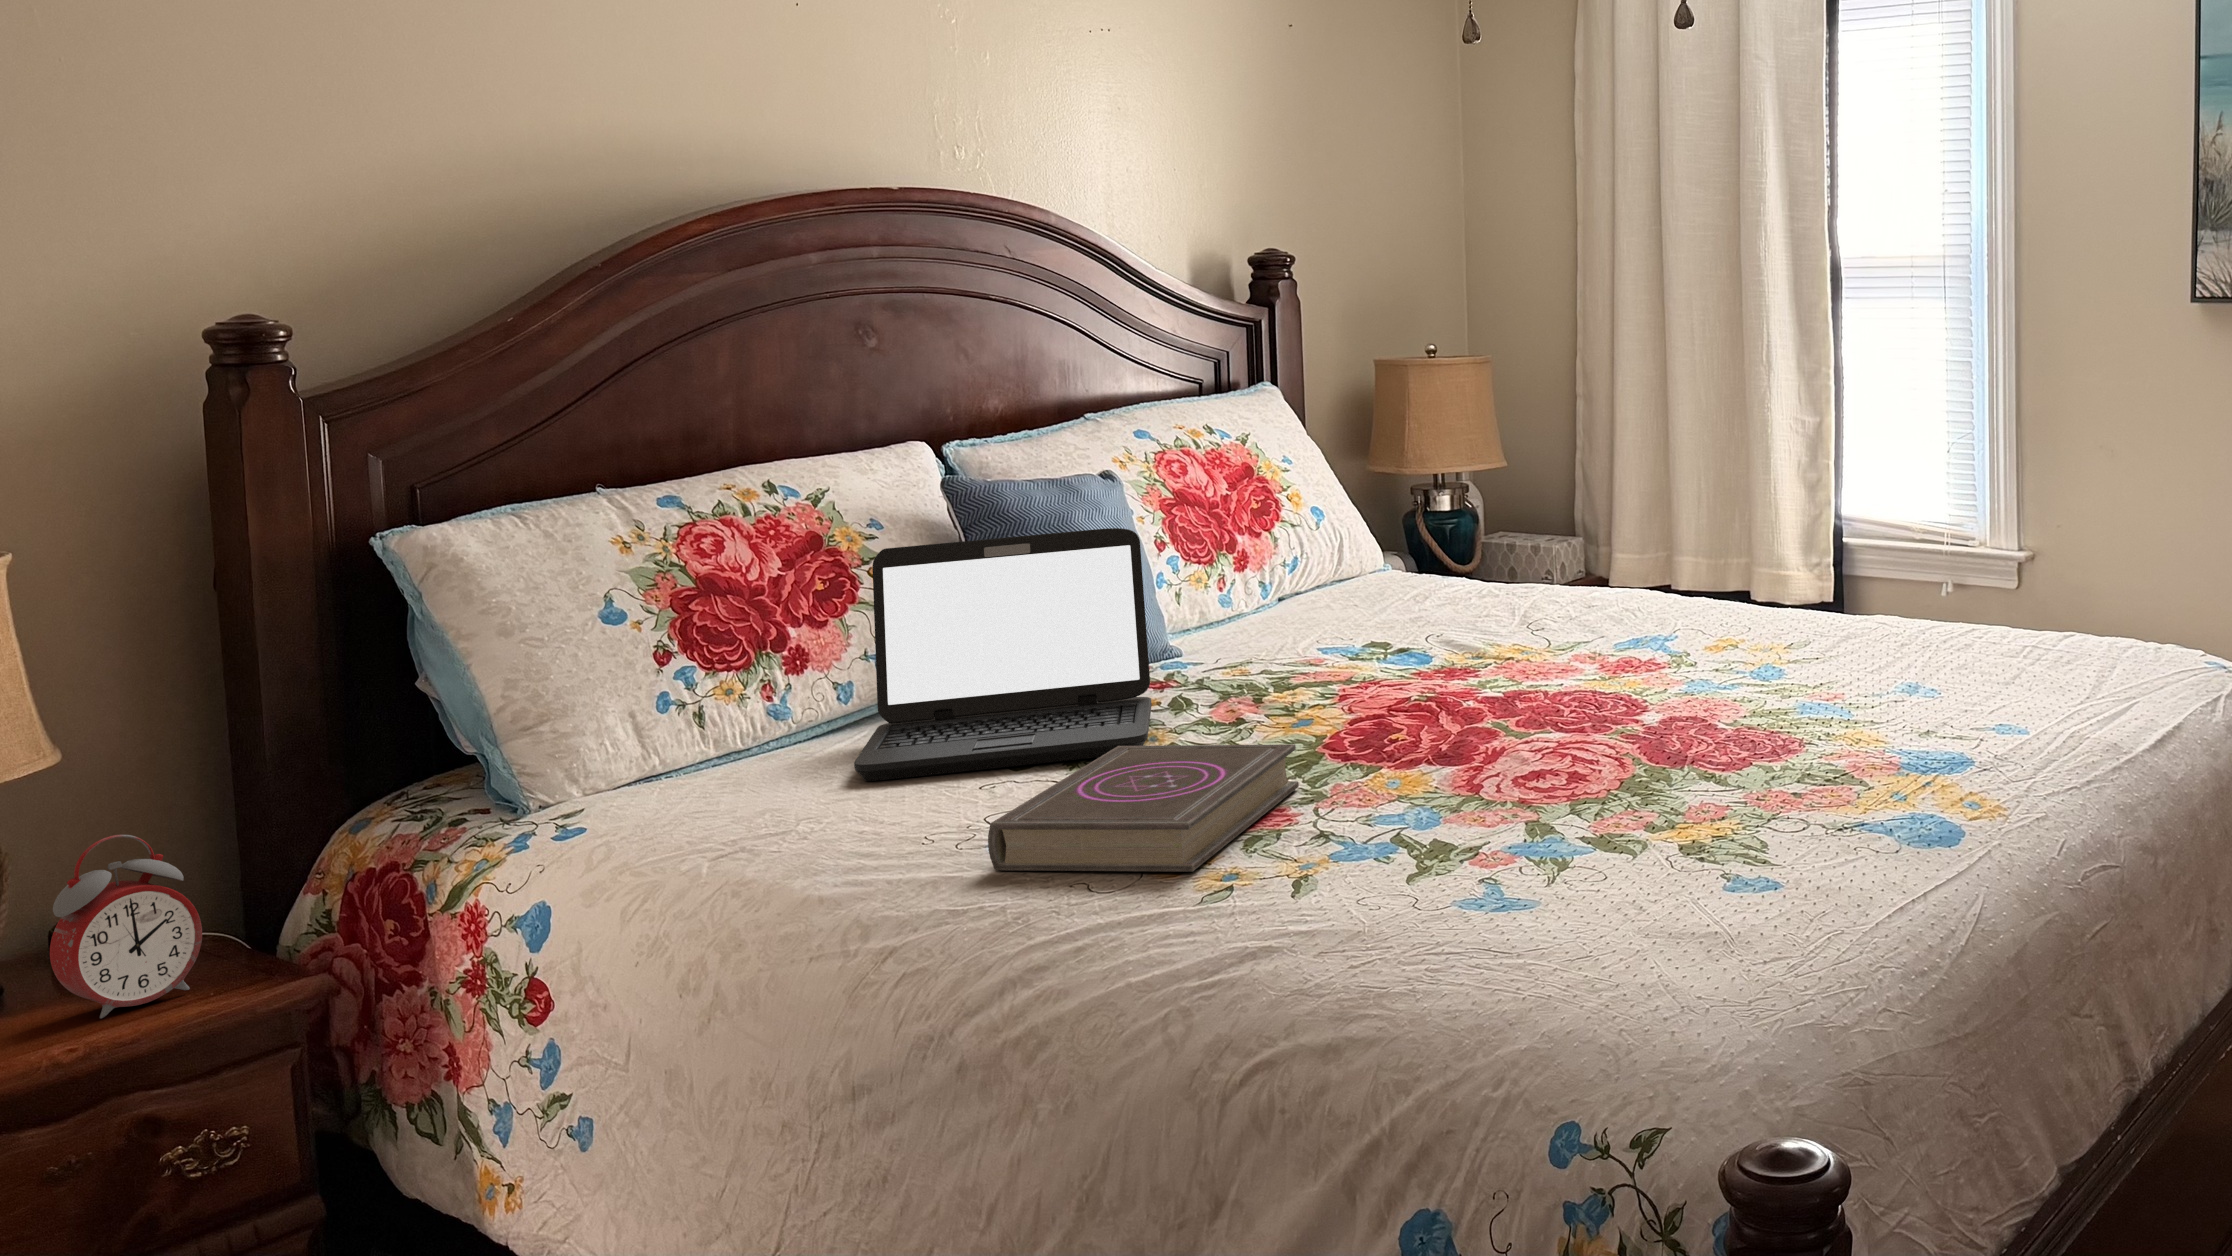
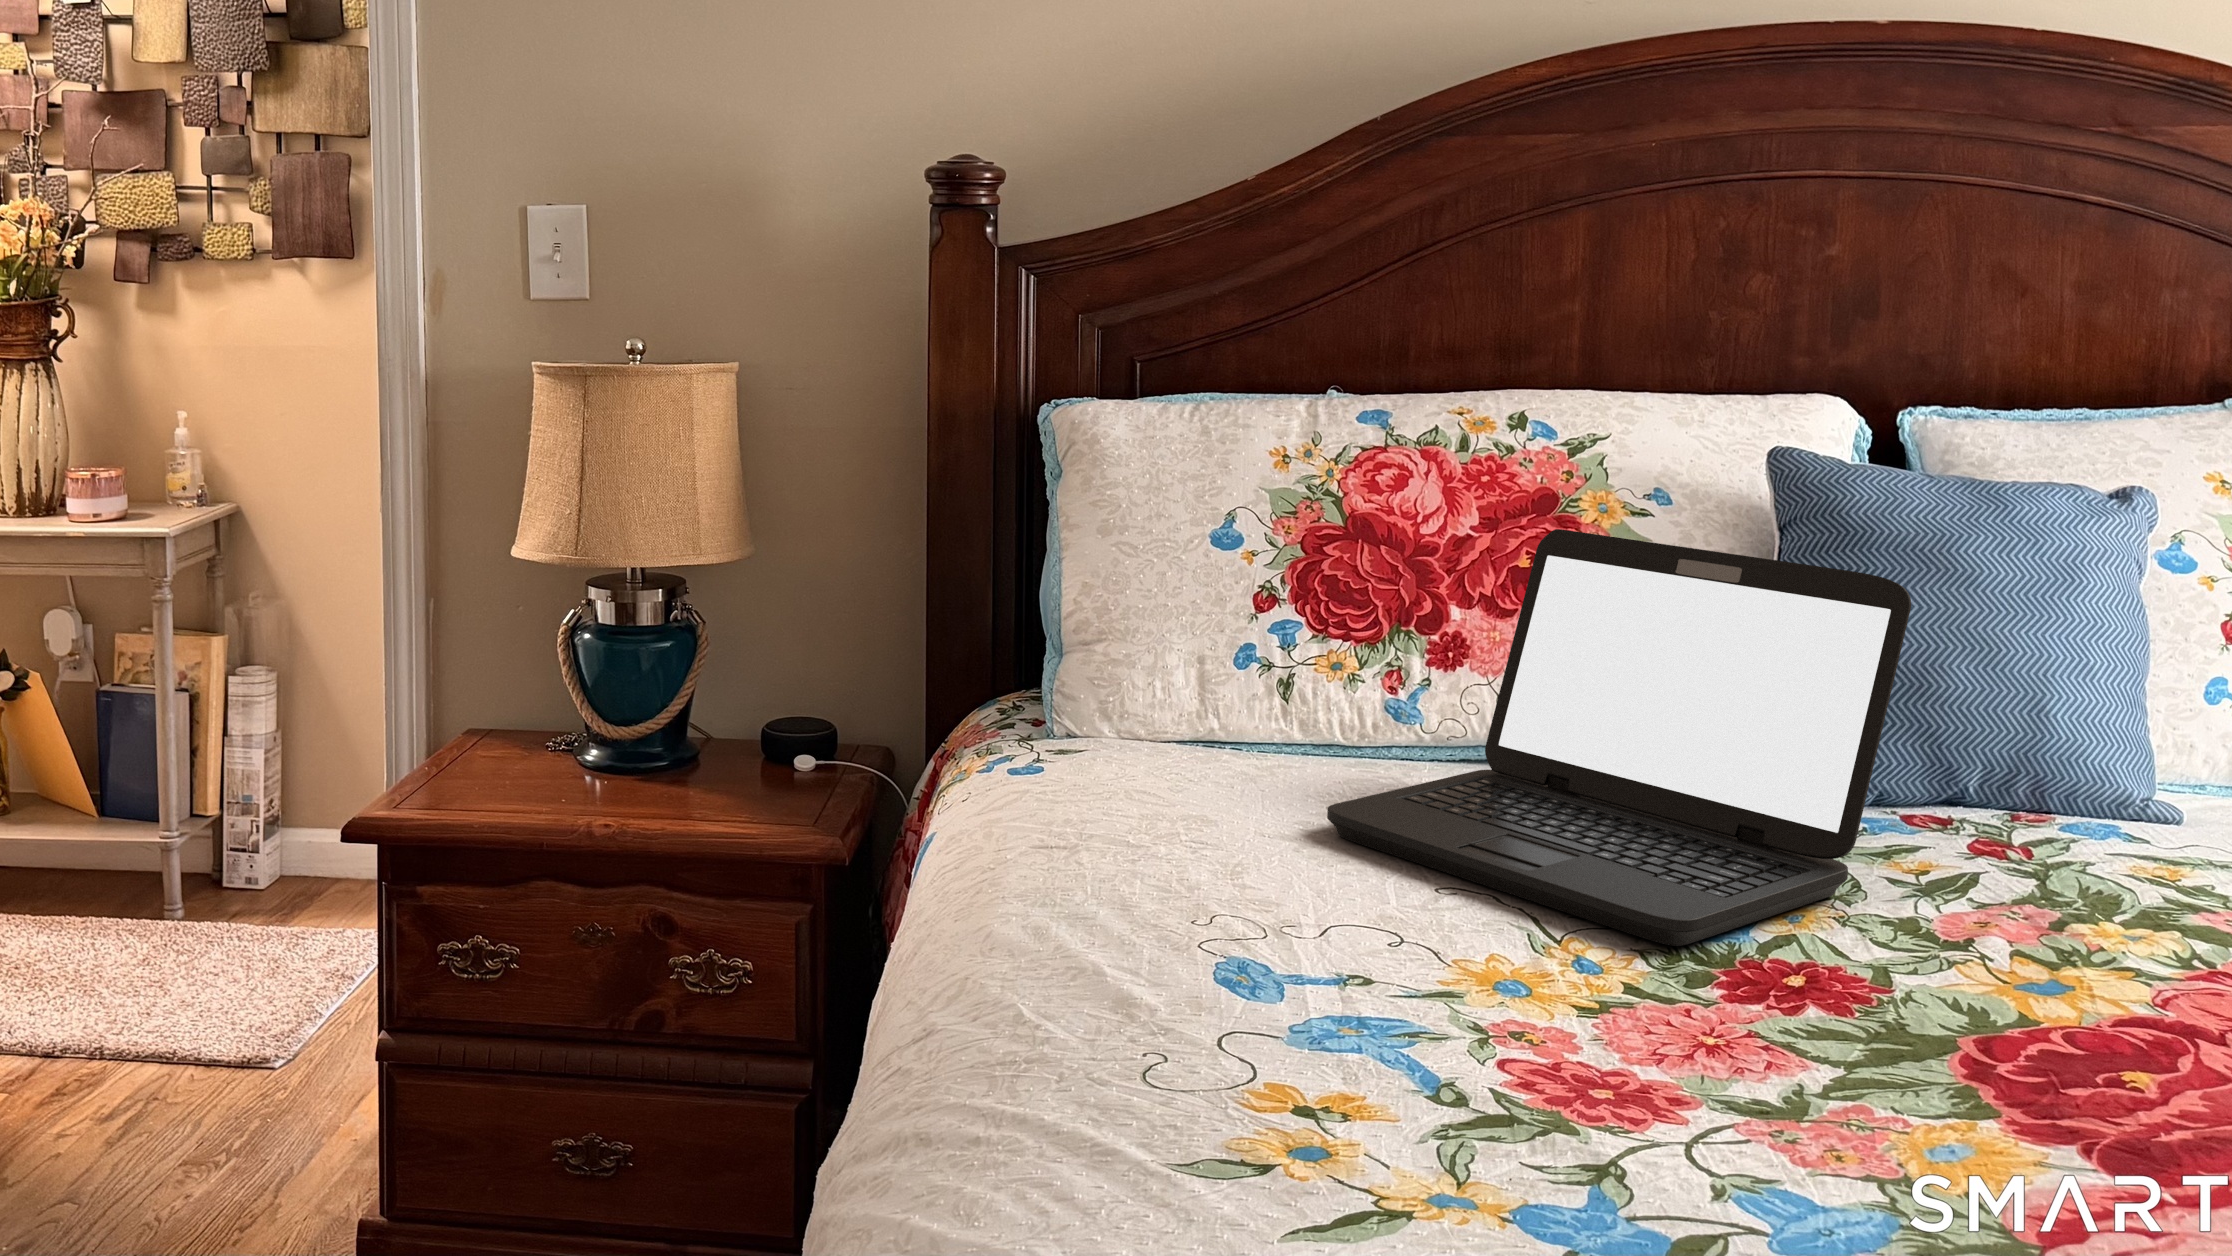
book: present [988,744,1299,872] -> none [1103,921,1722,1177]
alarm clock: present [50,835,202,1019] -> none [648,635,767,800]

